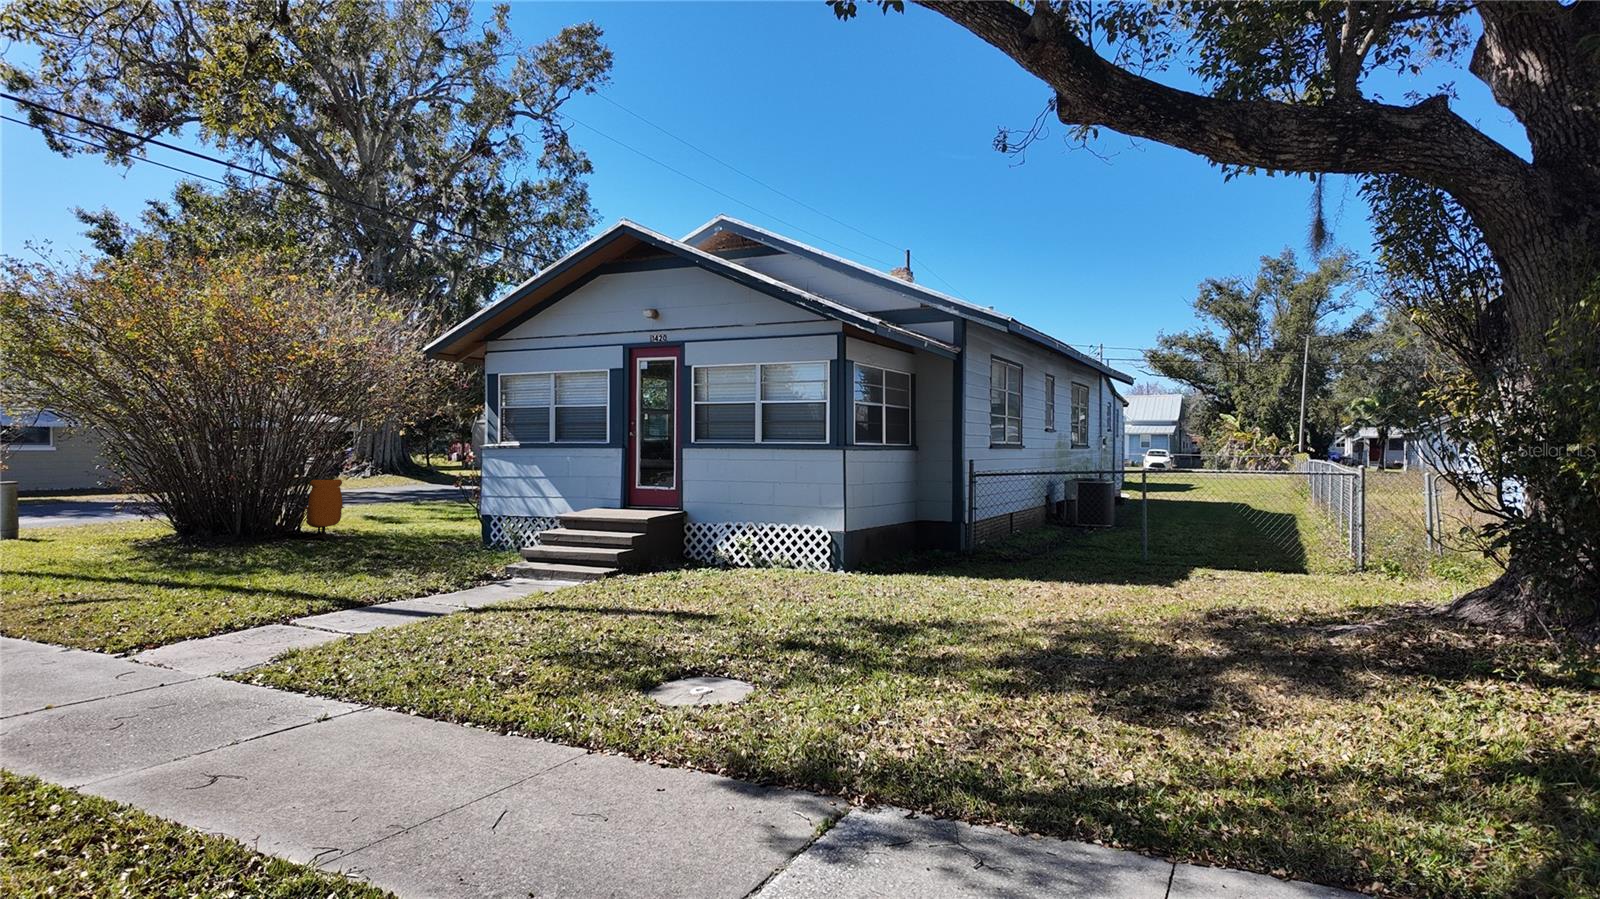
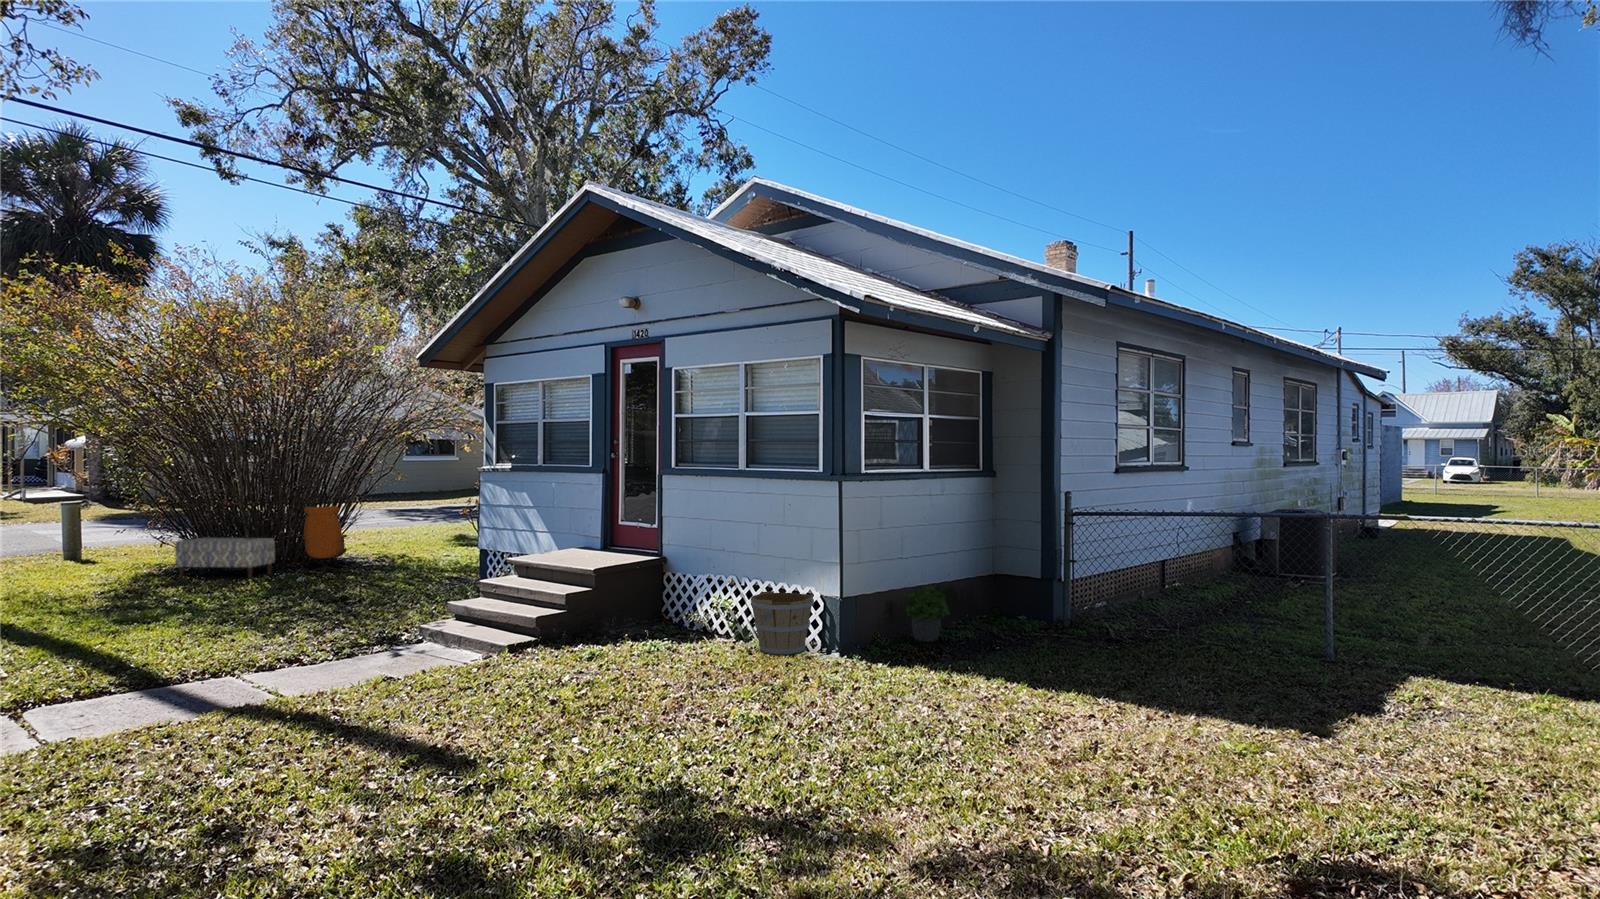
bench: none [180,509,274,547] -> present [175,538,275,579]
potted plant: none [878,523,912,563] -> present [904,585,950,642]
wooden bucket: none [783,530,829,572] -> present [751,591,814,655]

